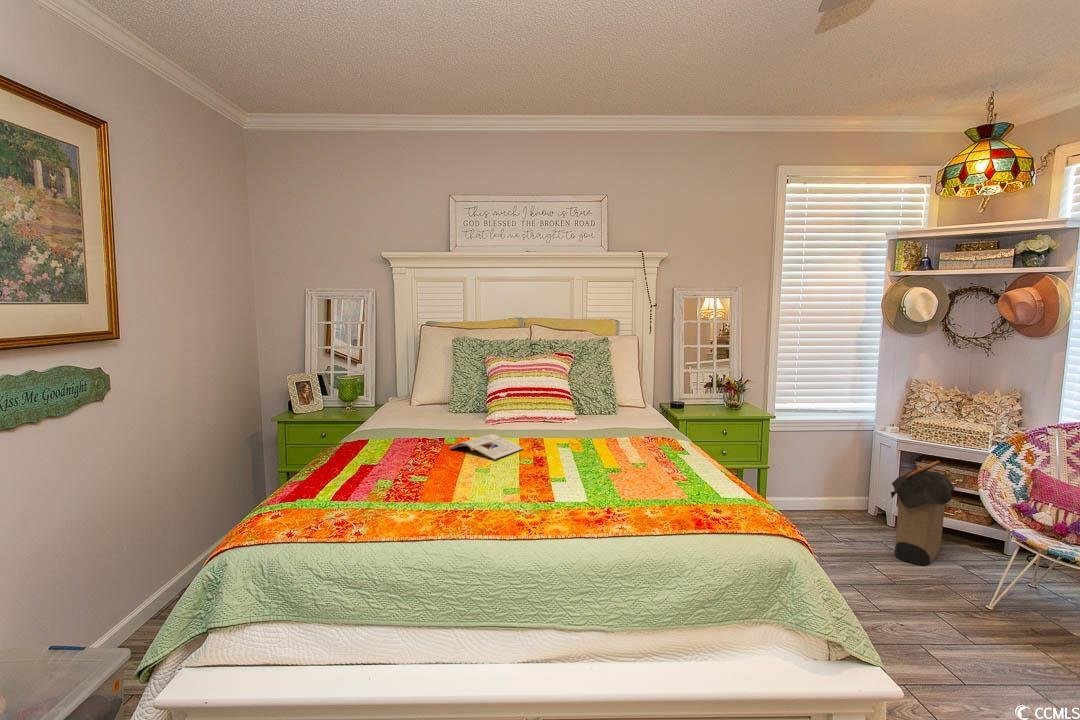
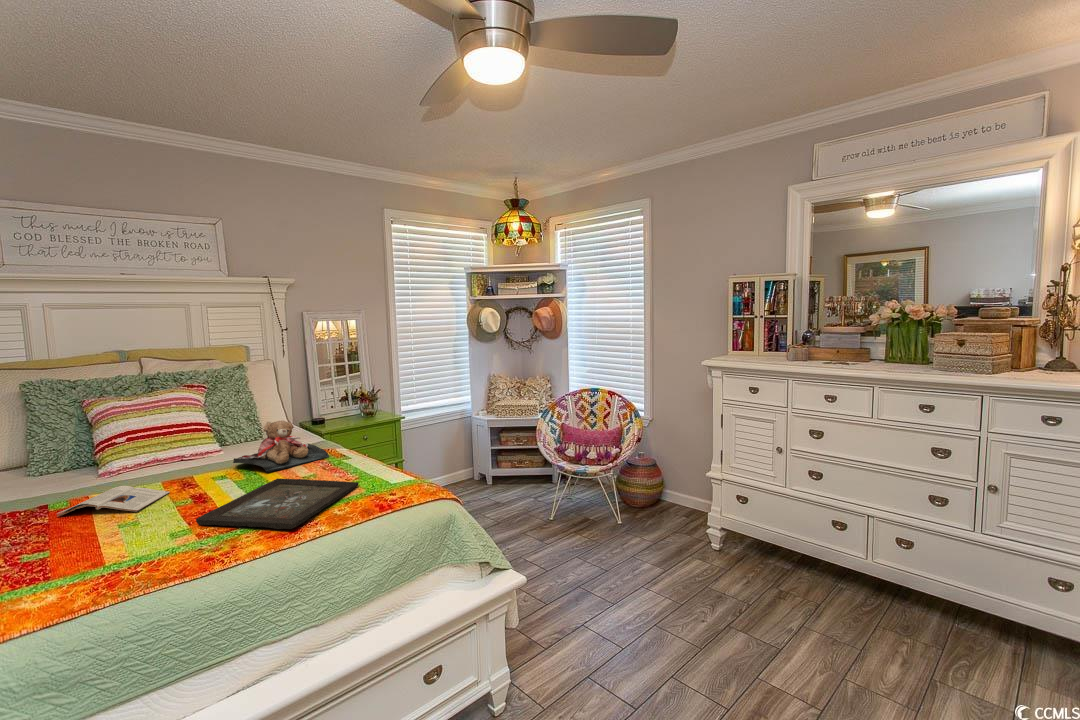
teddy bear: none [579,398,667,450] -> present [233,421,329,473]
tray: none [526,458,684,517] -> present [196,478,359,529]
laundry hamper: present [891,461,955,566] -> none [488,429,524,504]

